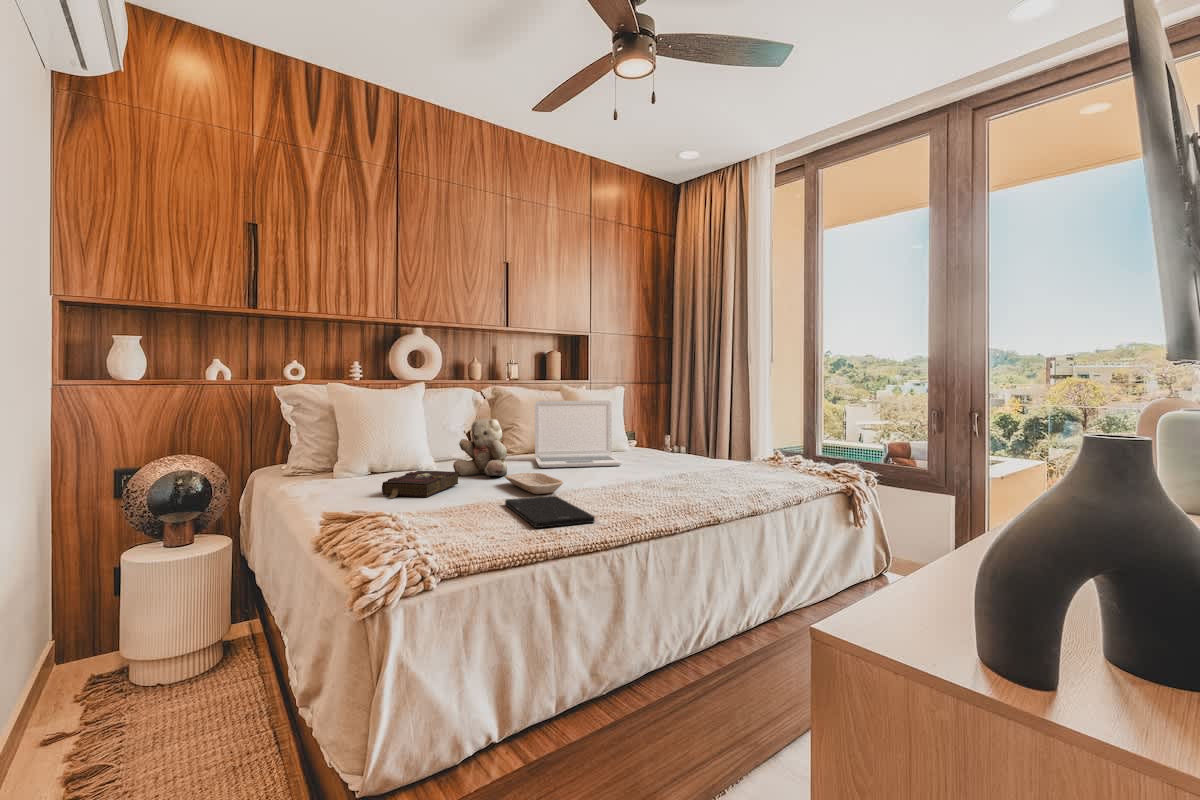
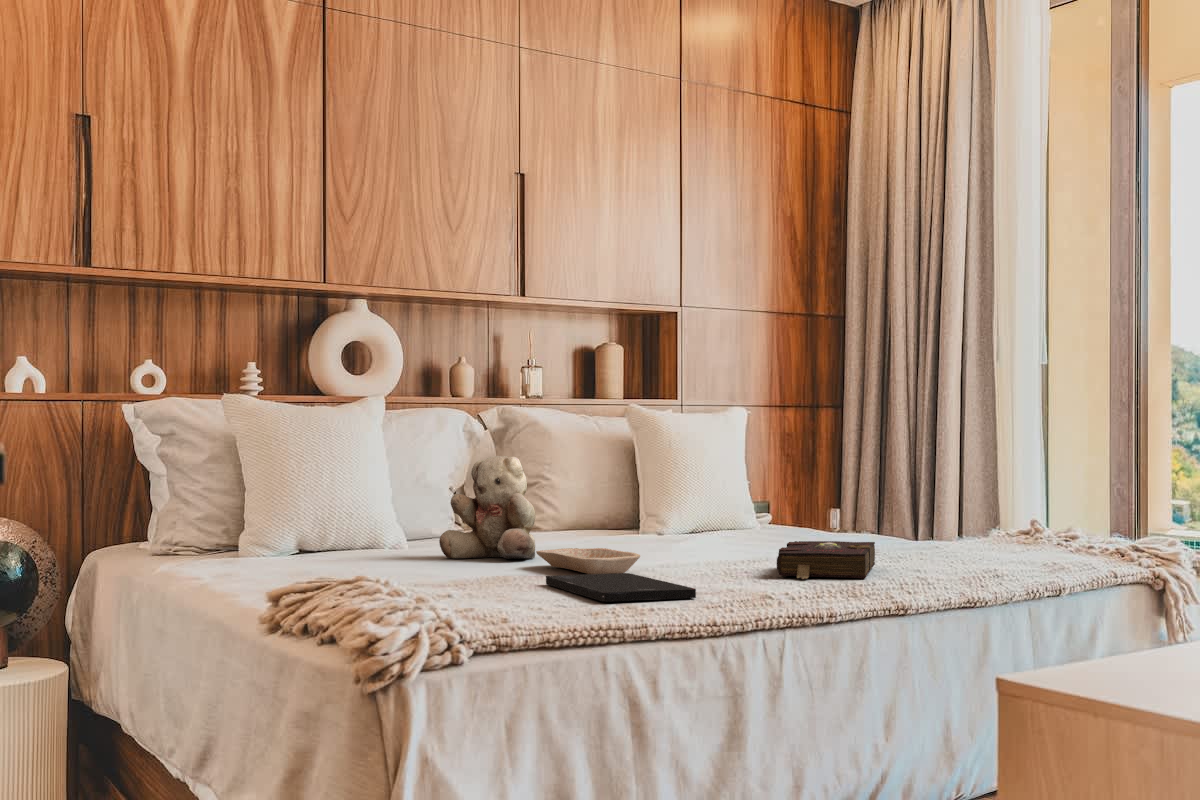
laptop: present [535,400,622,468] -> none [581,430,745,550]
book: present [382,471,458,498] -> present [777,541,875,579]

